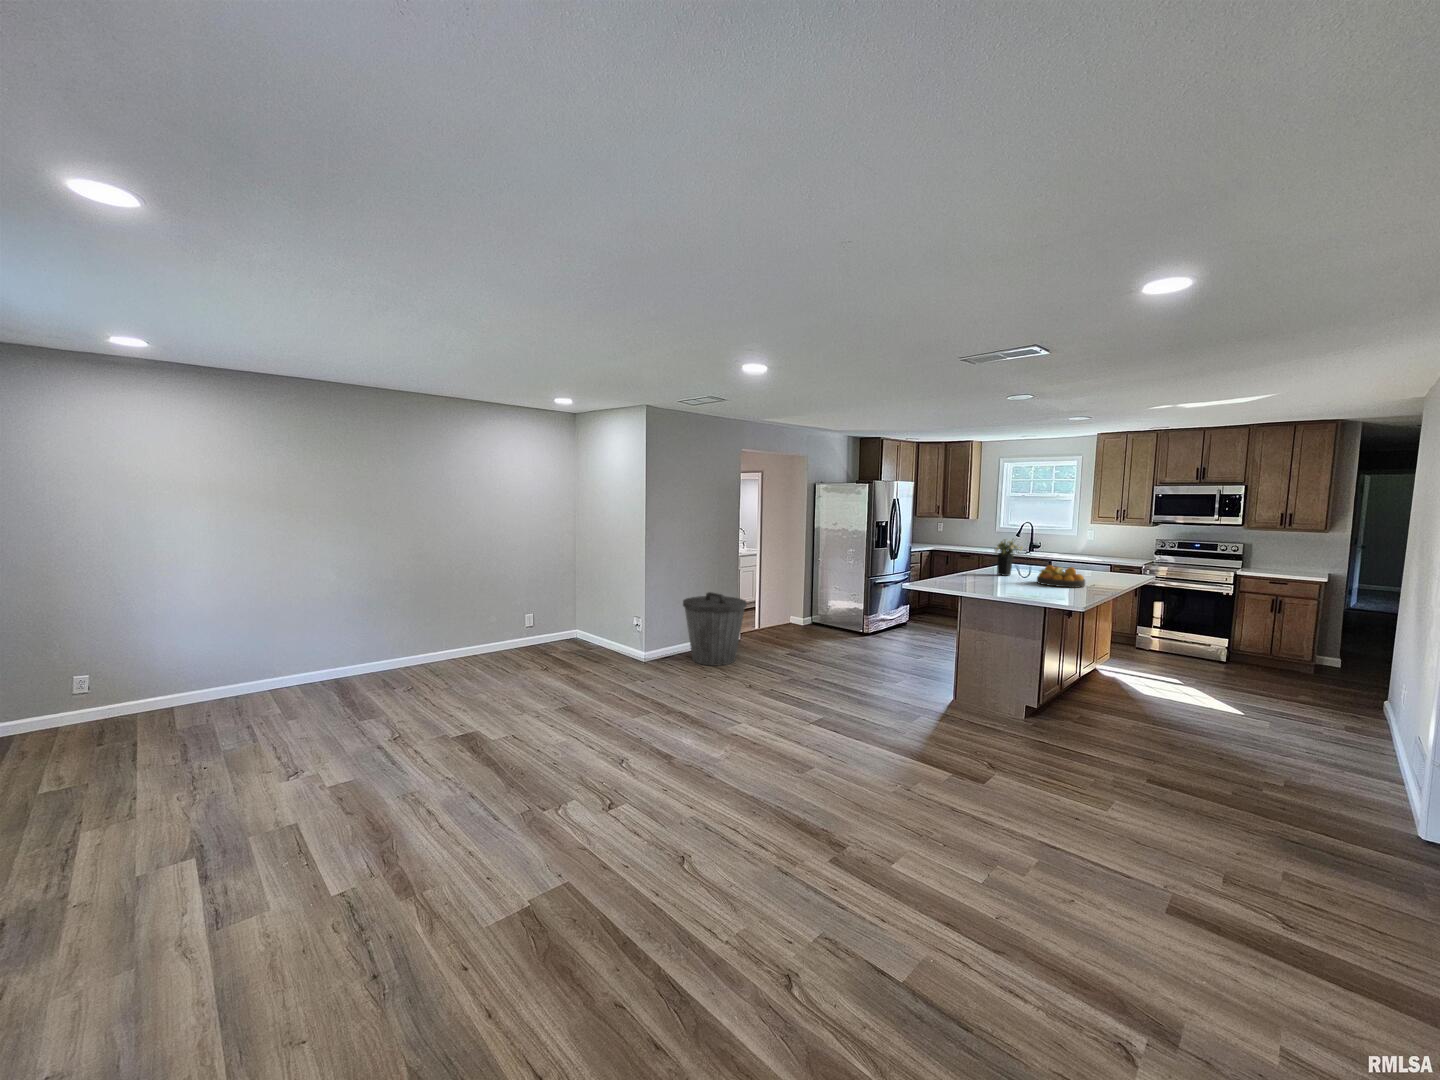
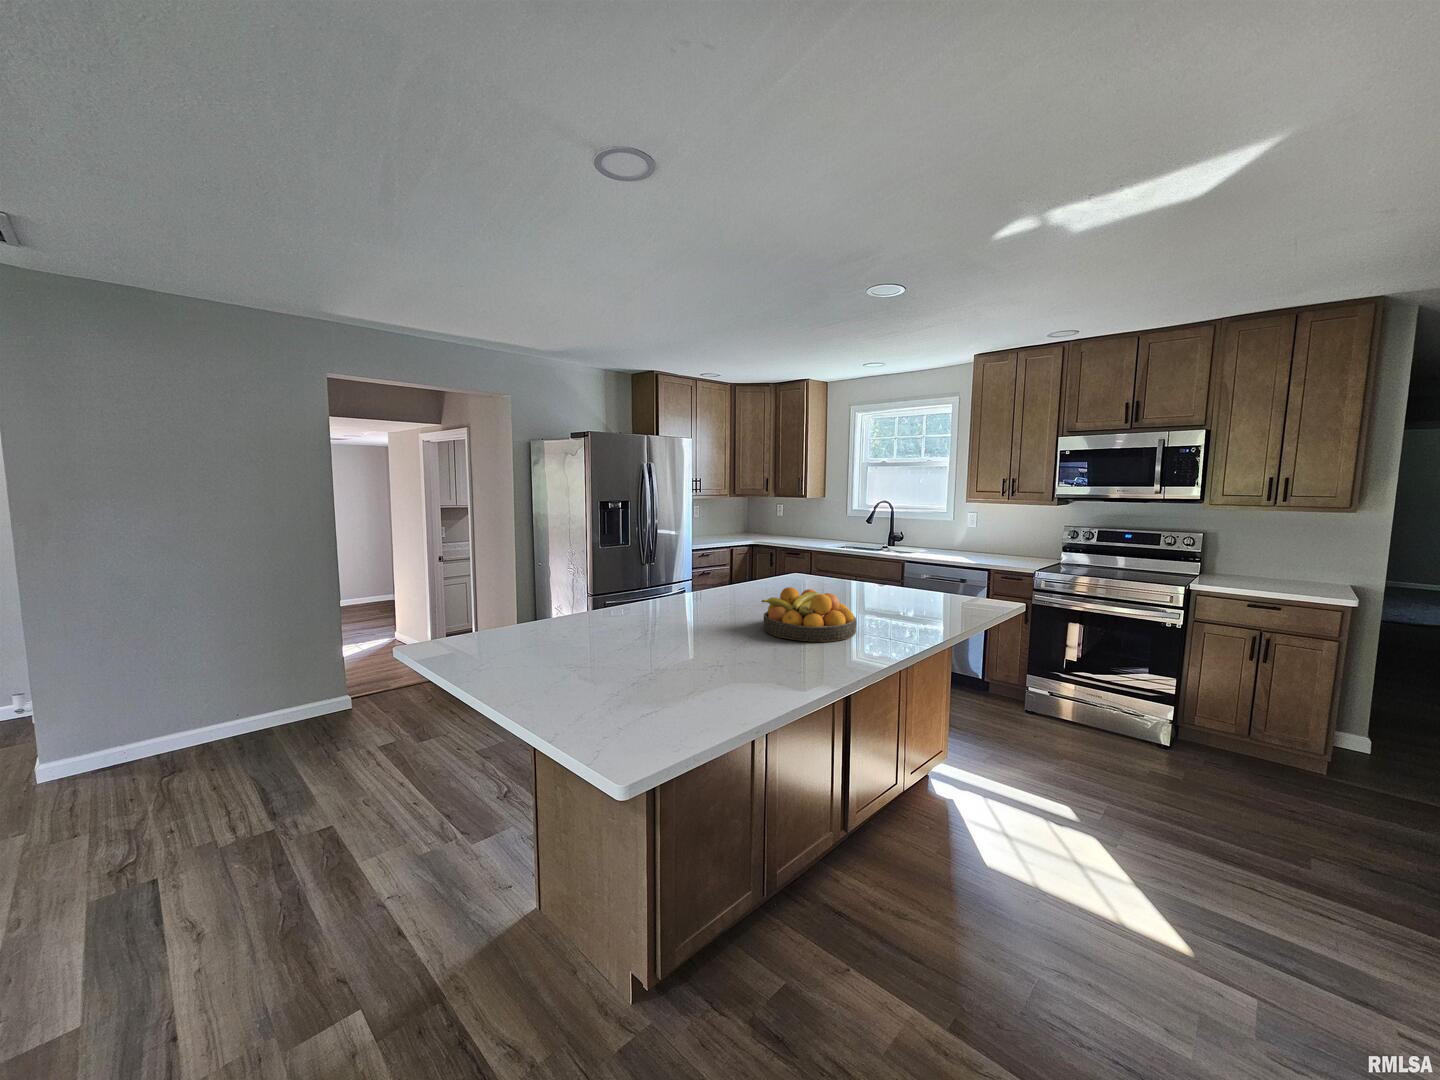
flower arrangement: present [995,539,1023,576] -> none [716,527,779,603]
trash can: present [683,592,747,665] -> none [122,637,287,786]

